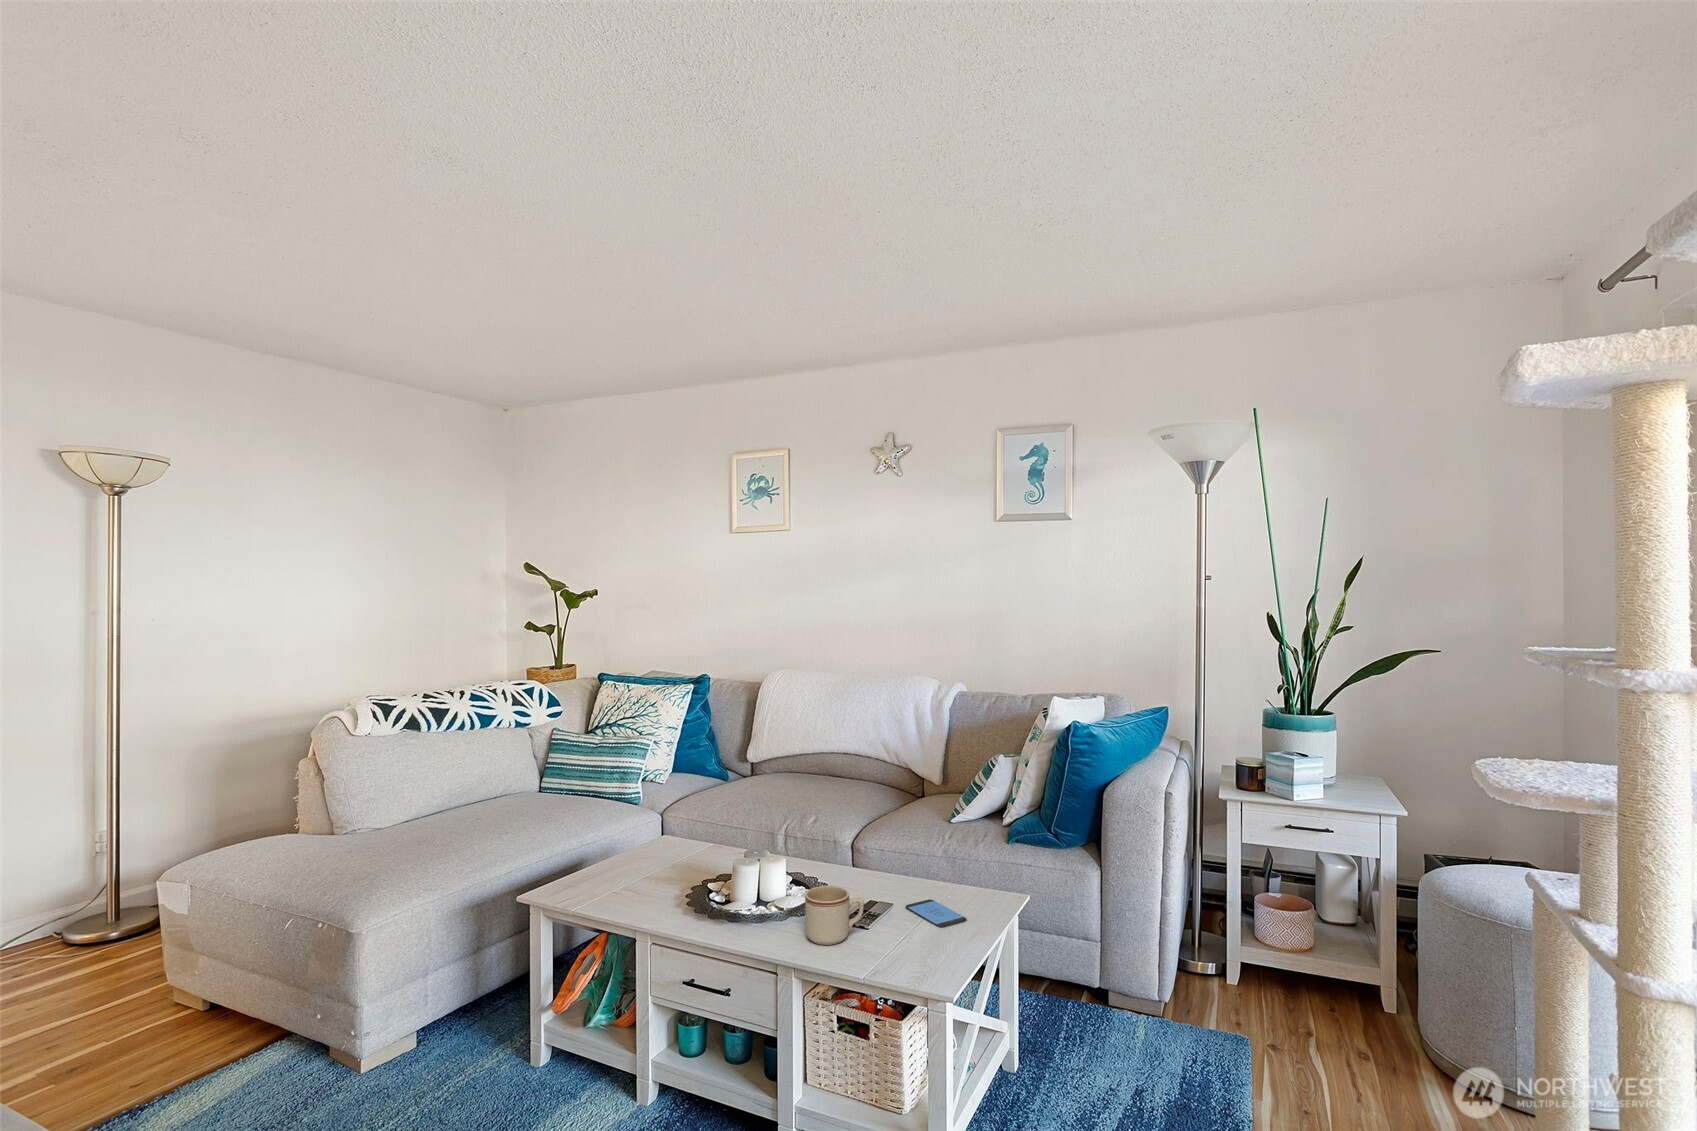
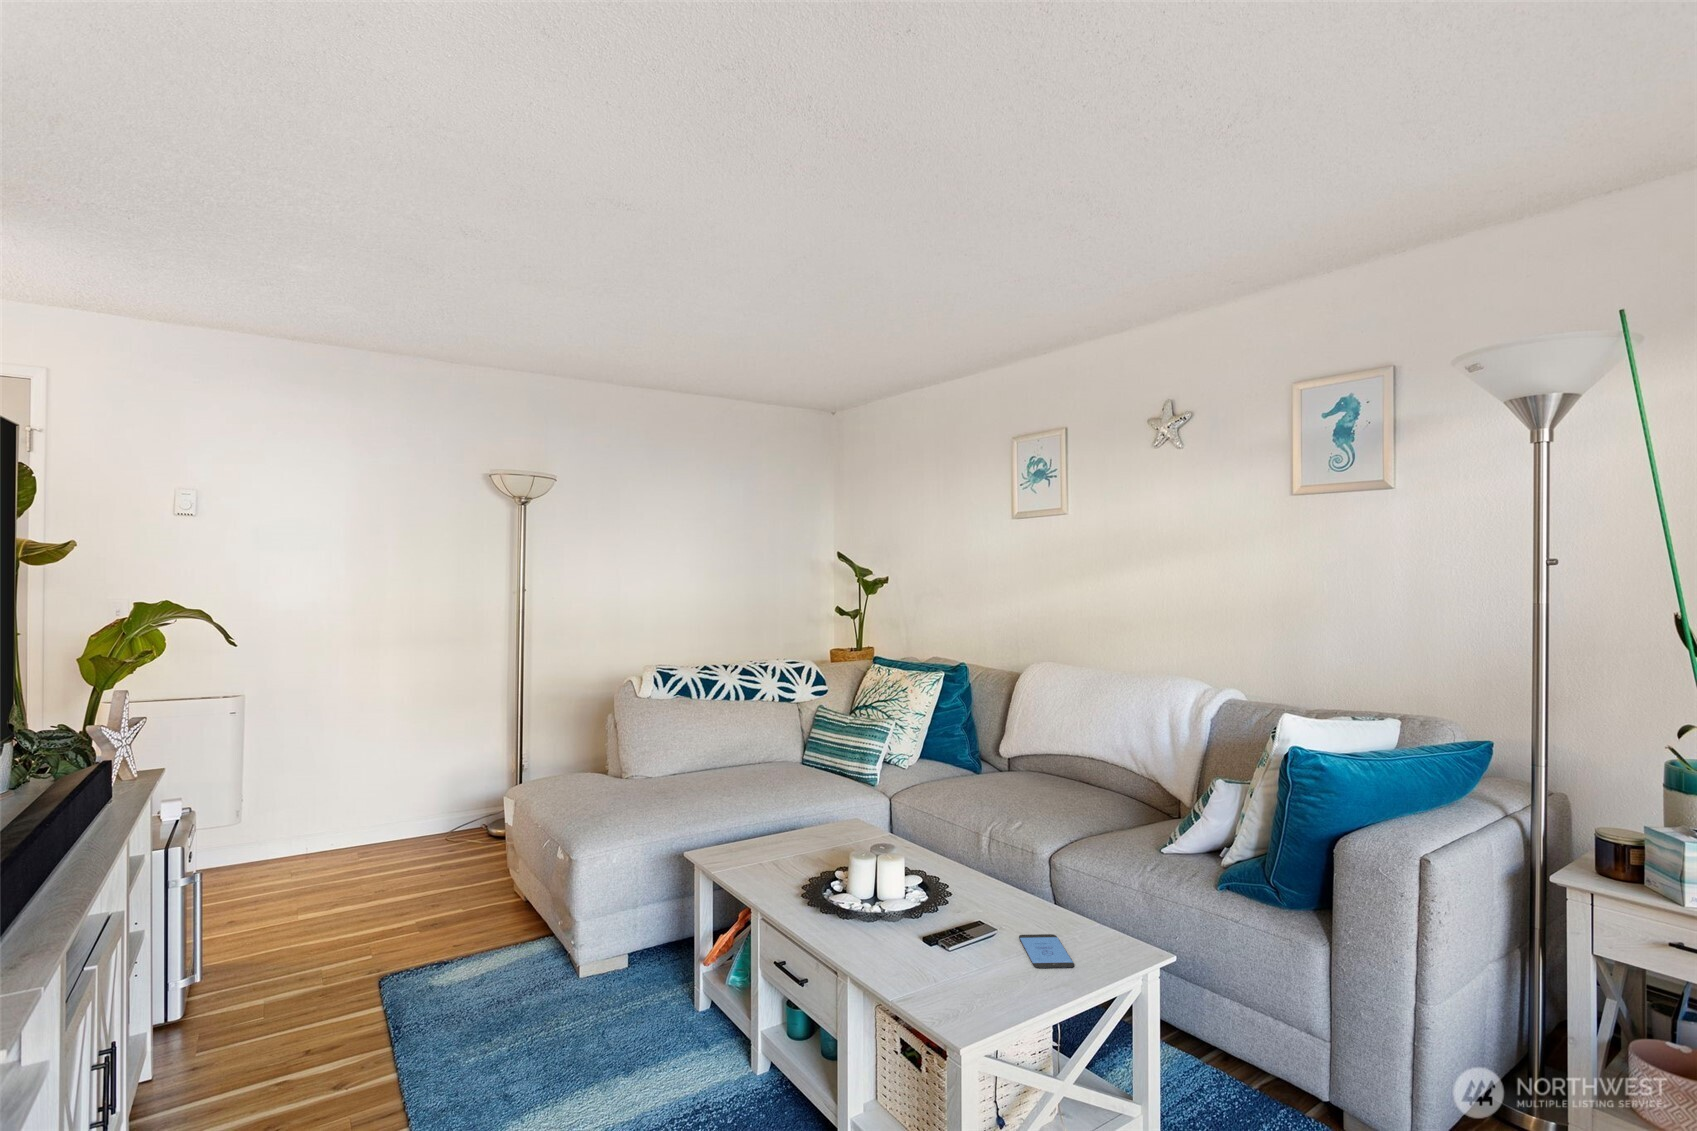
mug: present [805,886,863,945] -> none [883,894,944,958]

